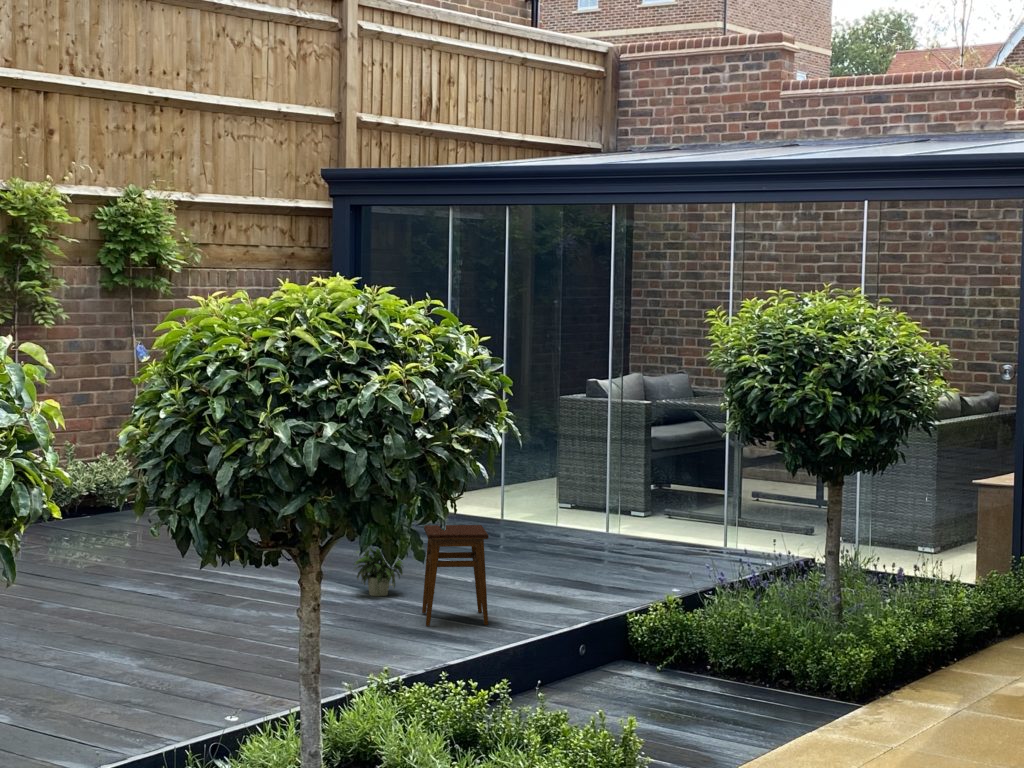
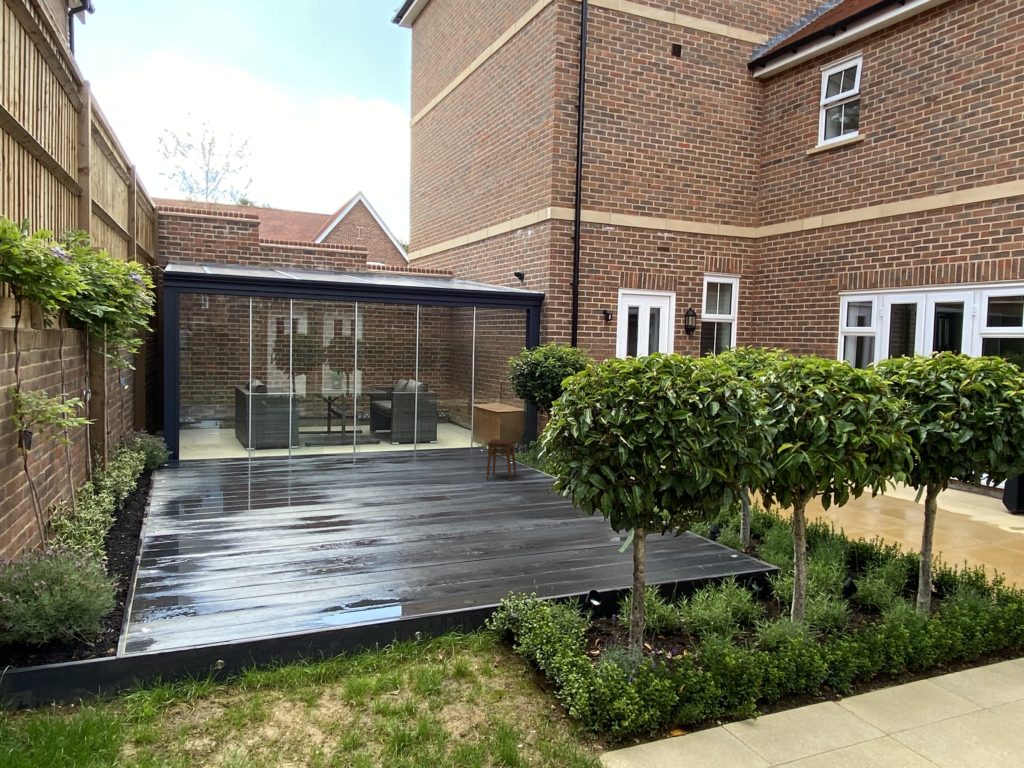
potted plant: present [354,548,403,596] -> none [420,460,455,484]

